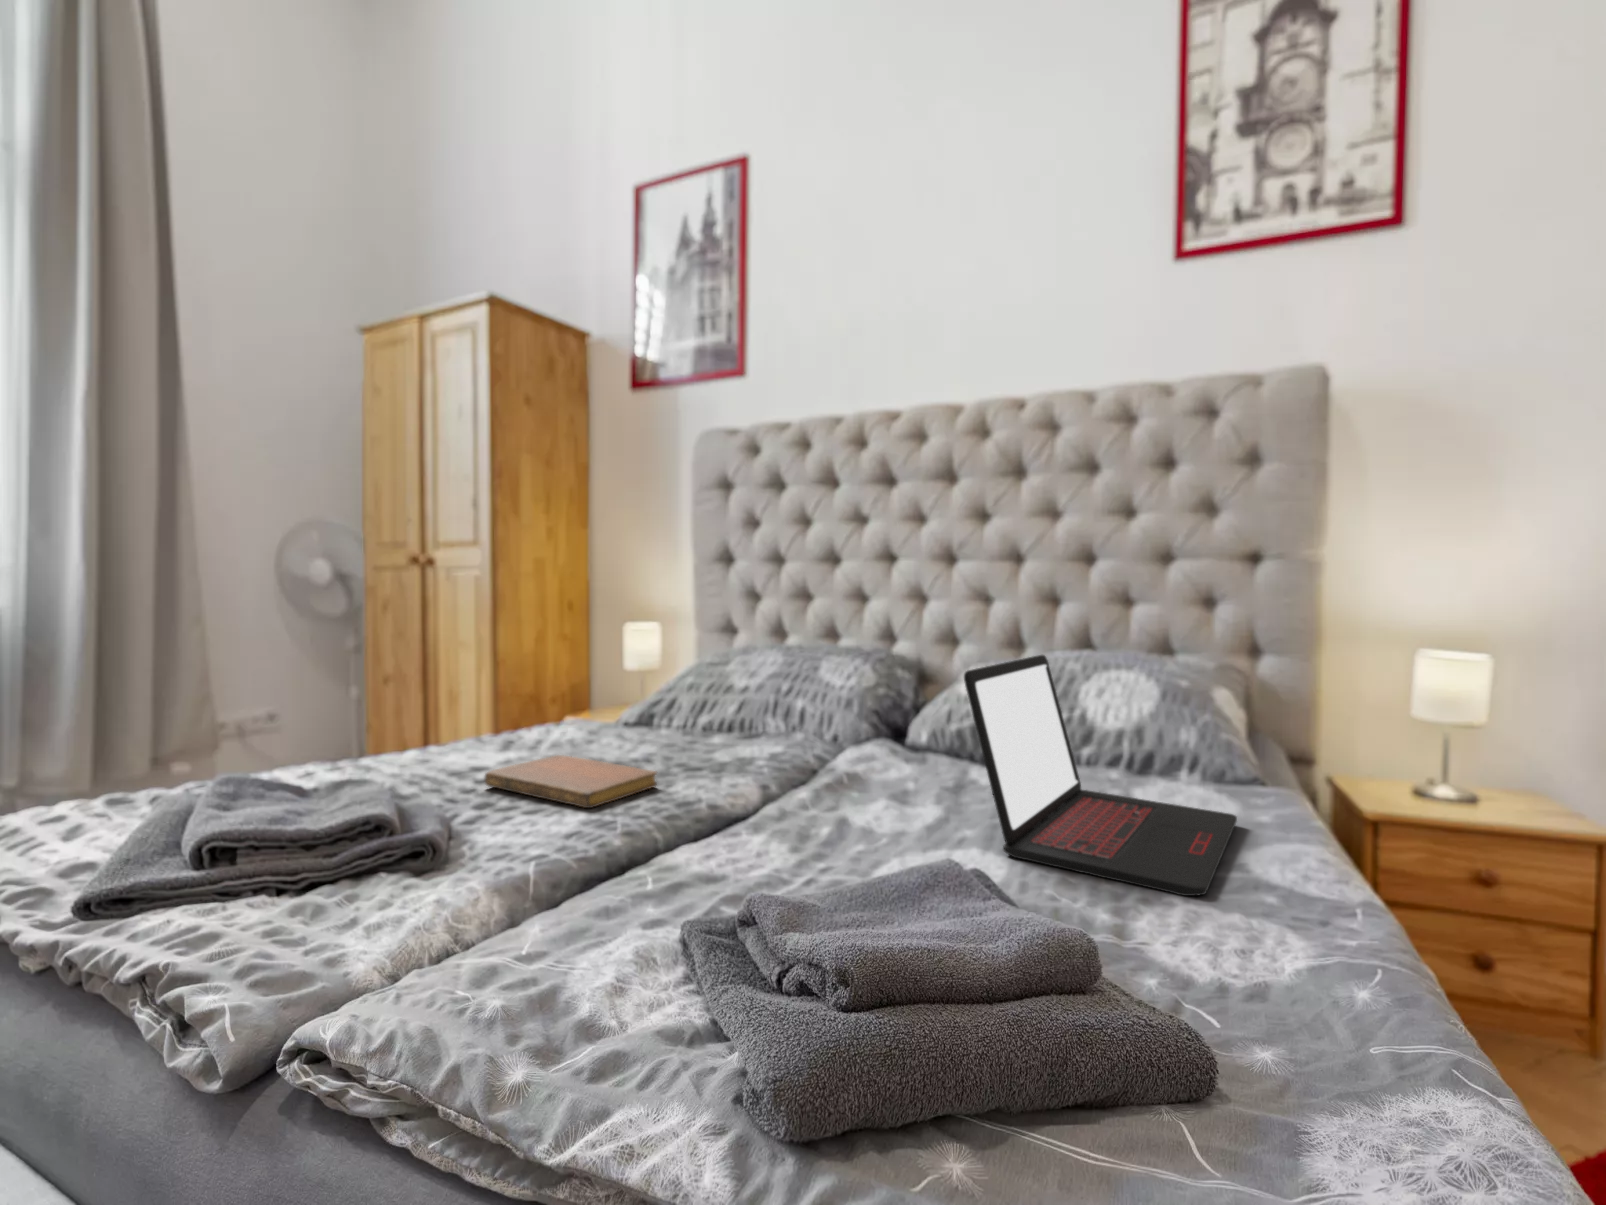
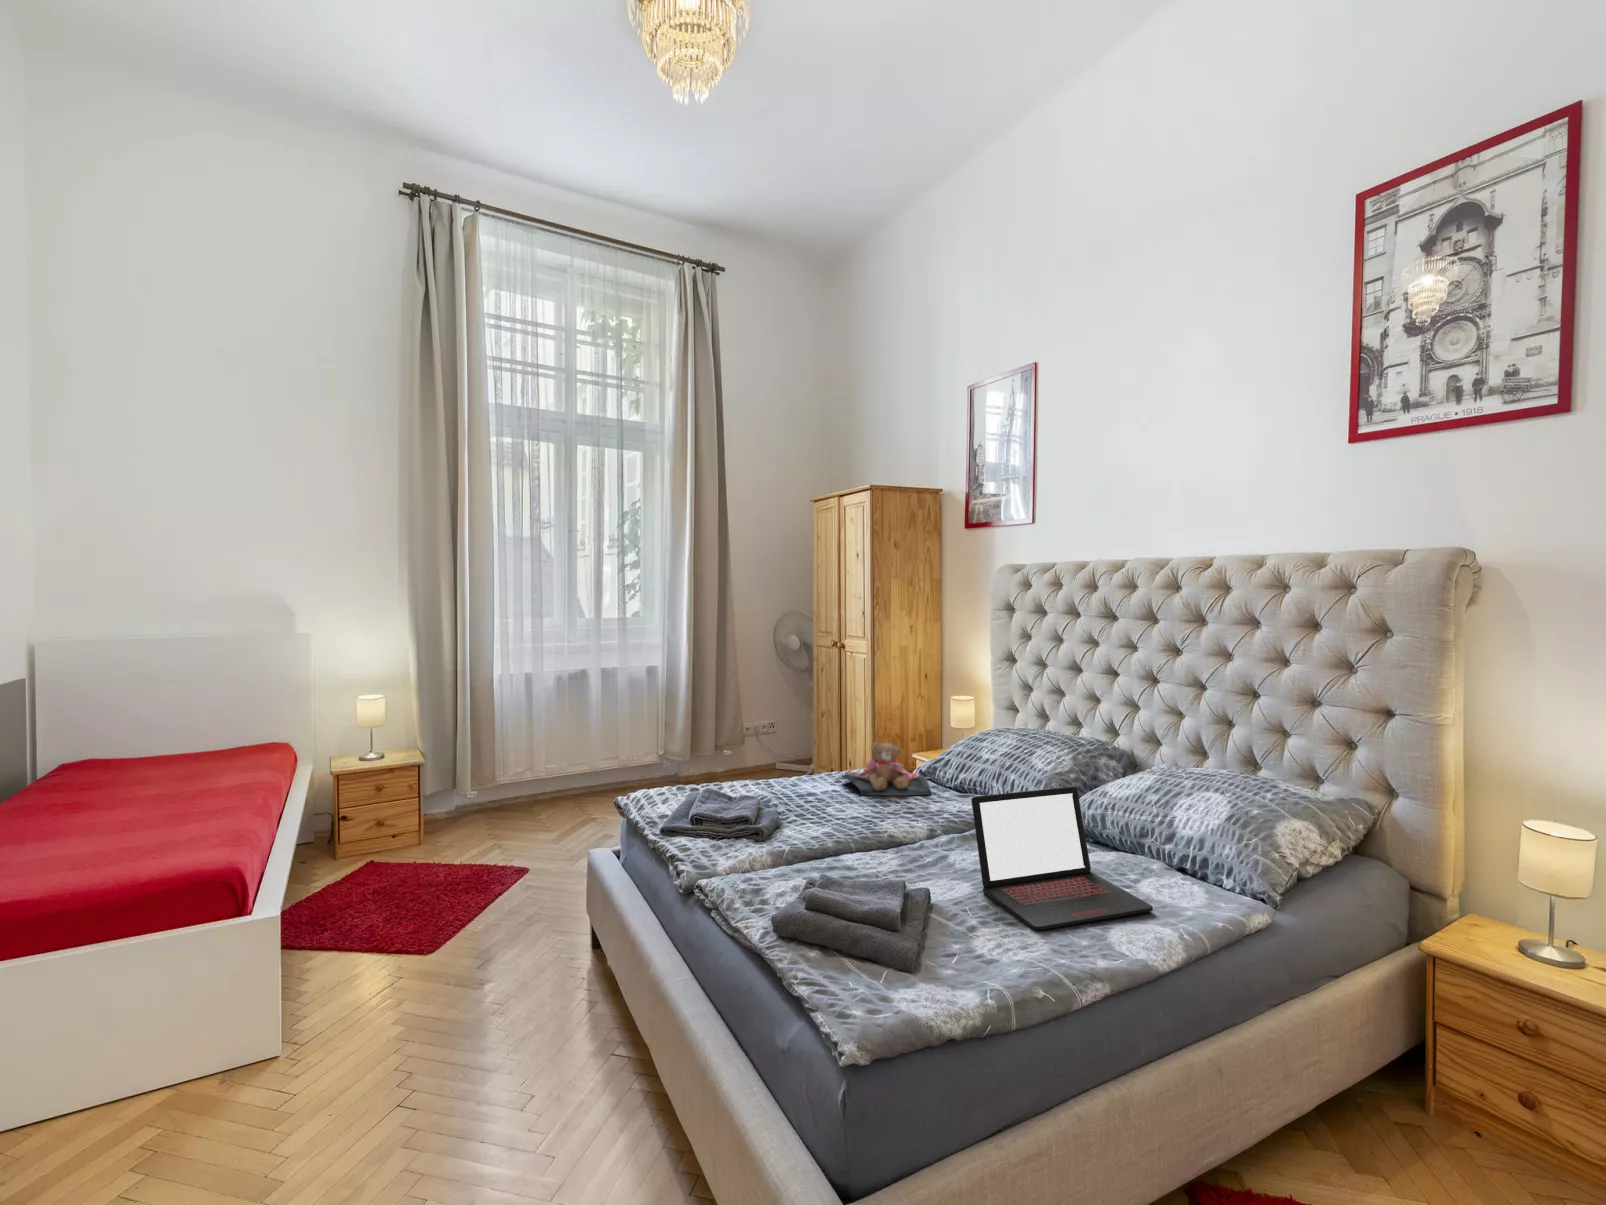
teddy bear: none [521,660,692,757] -> present [842,742,931,796]
notebook: present [485,755,657,808] -> none [805,795,877,827]

